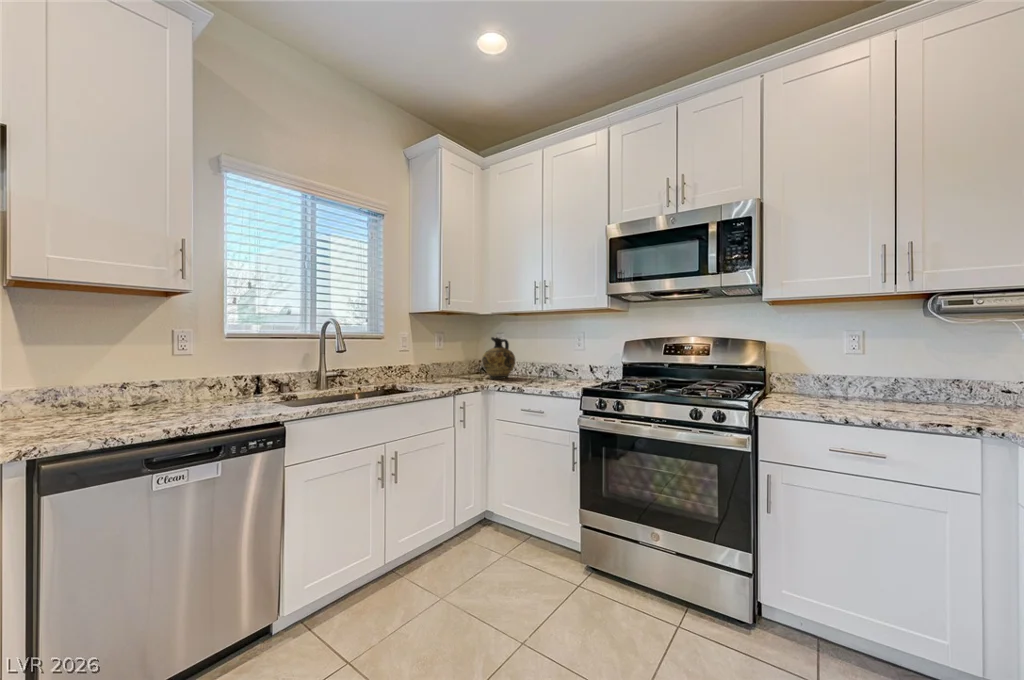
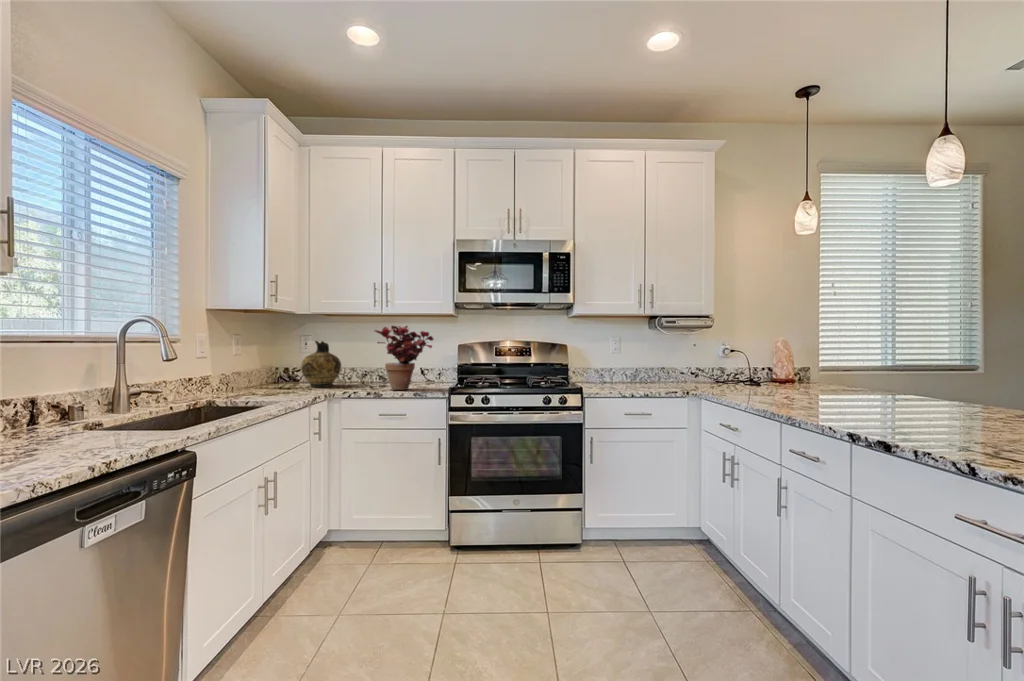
potted plant: none [520,320,581,387] -> present [375,326,433,390]

